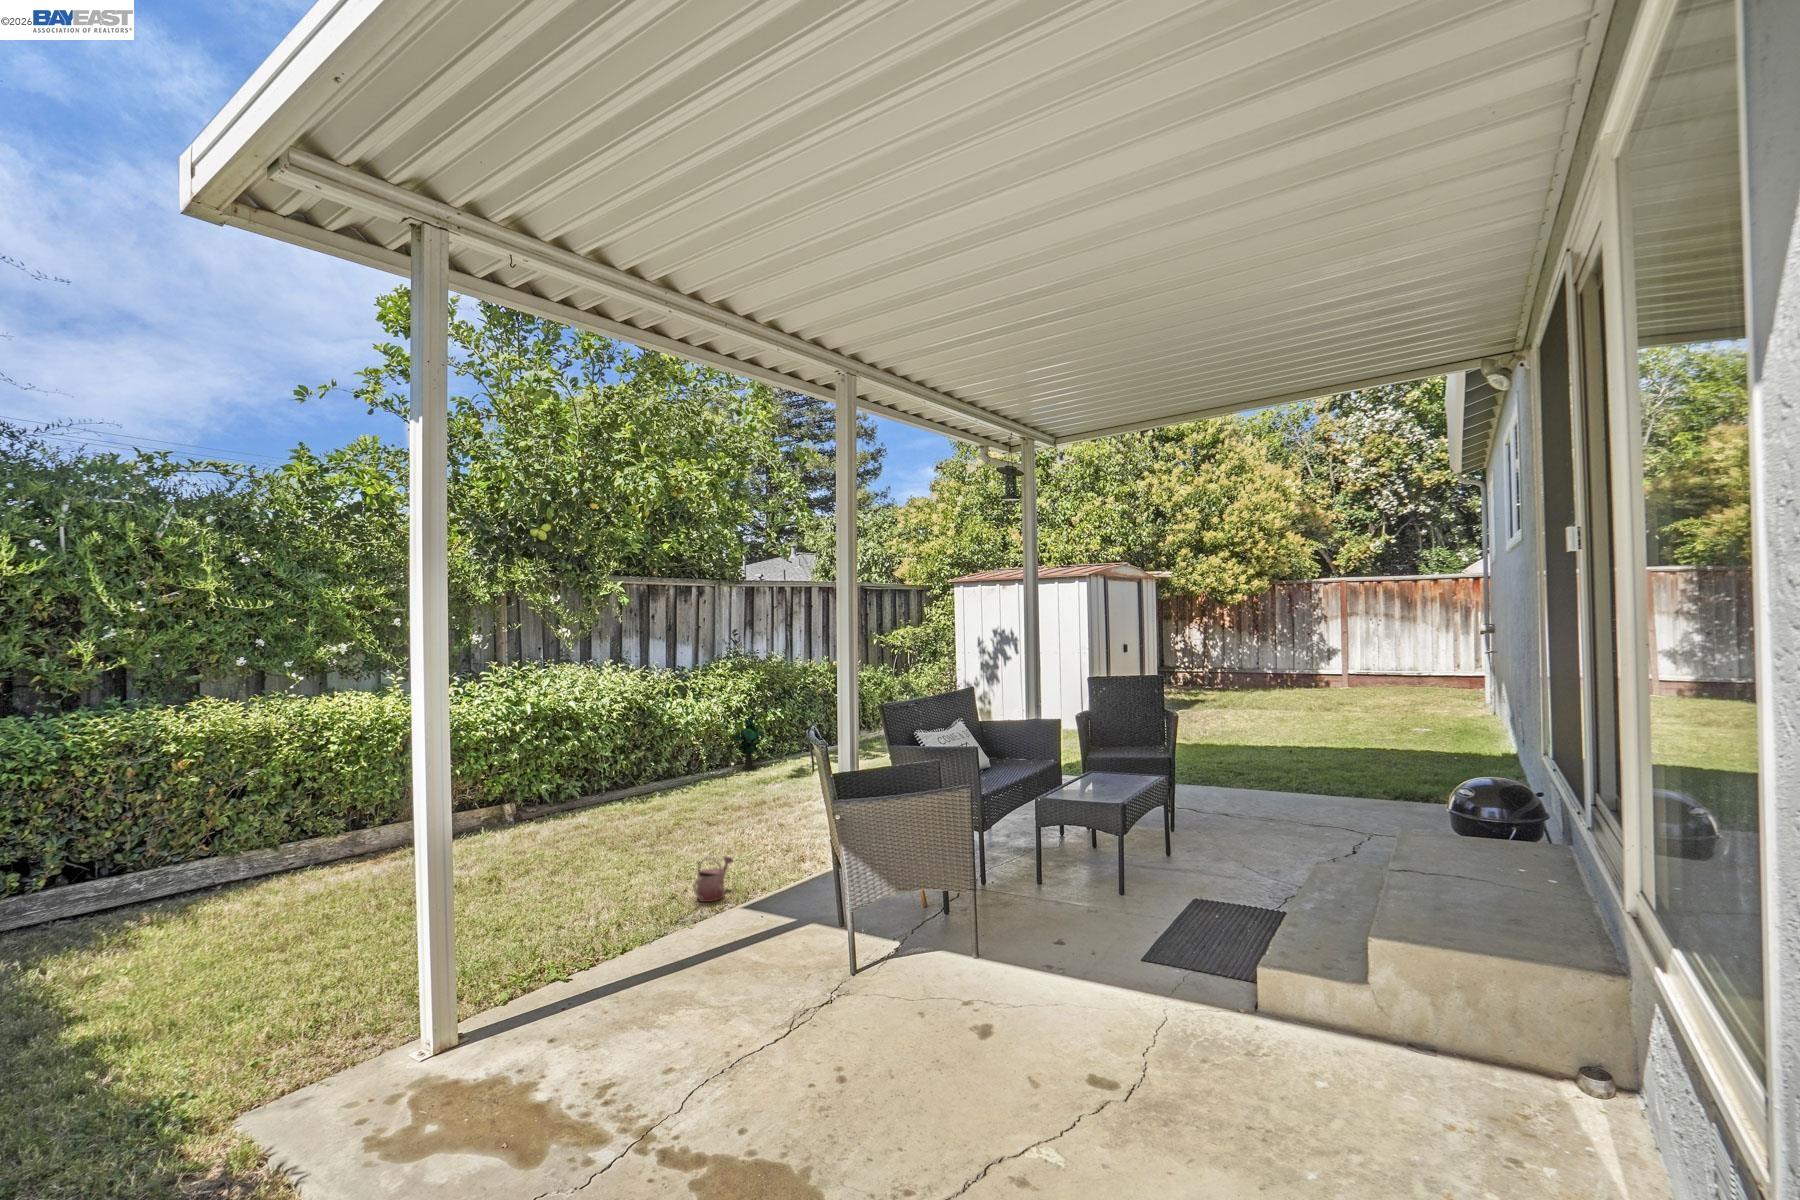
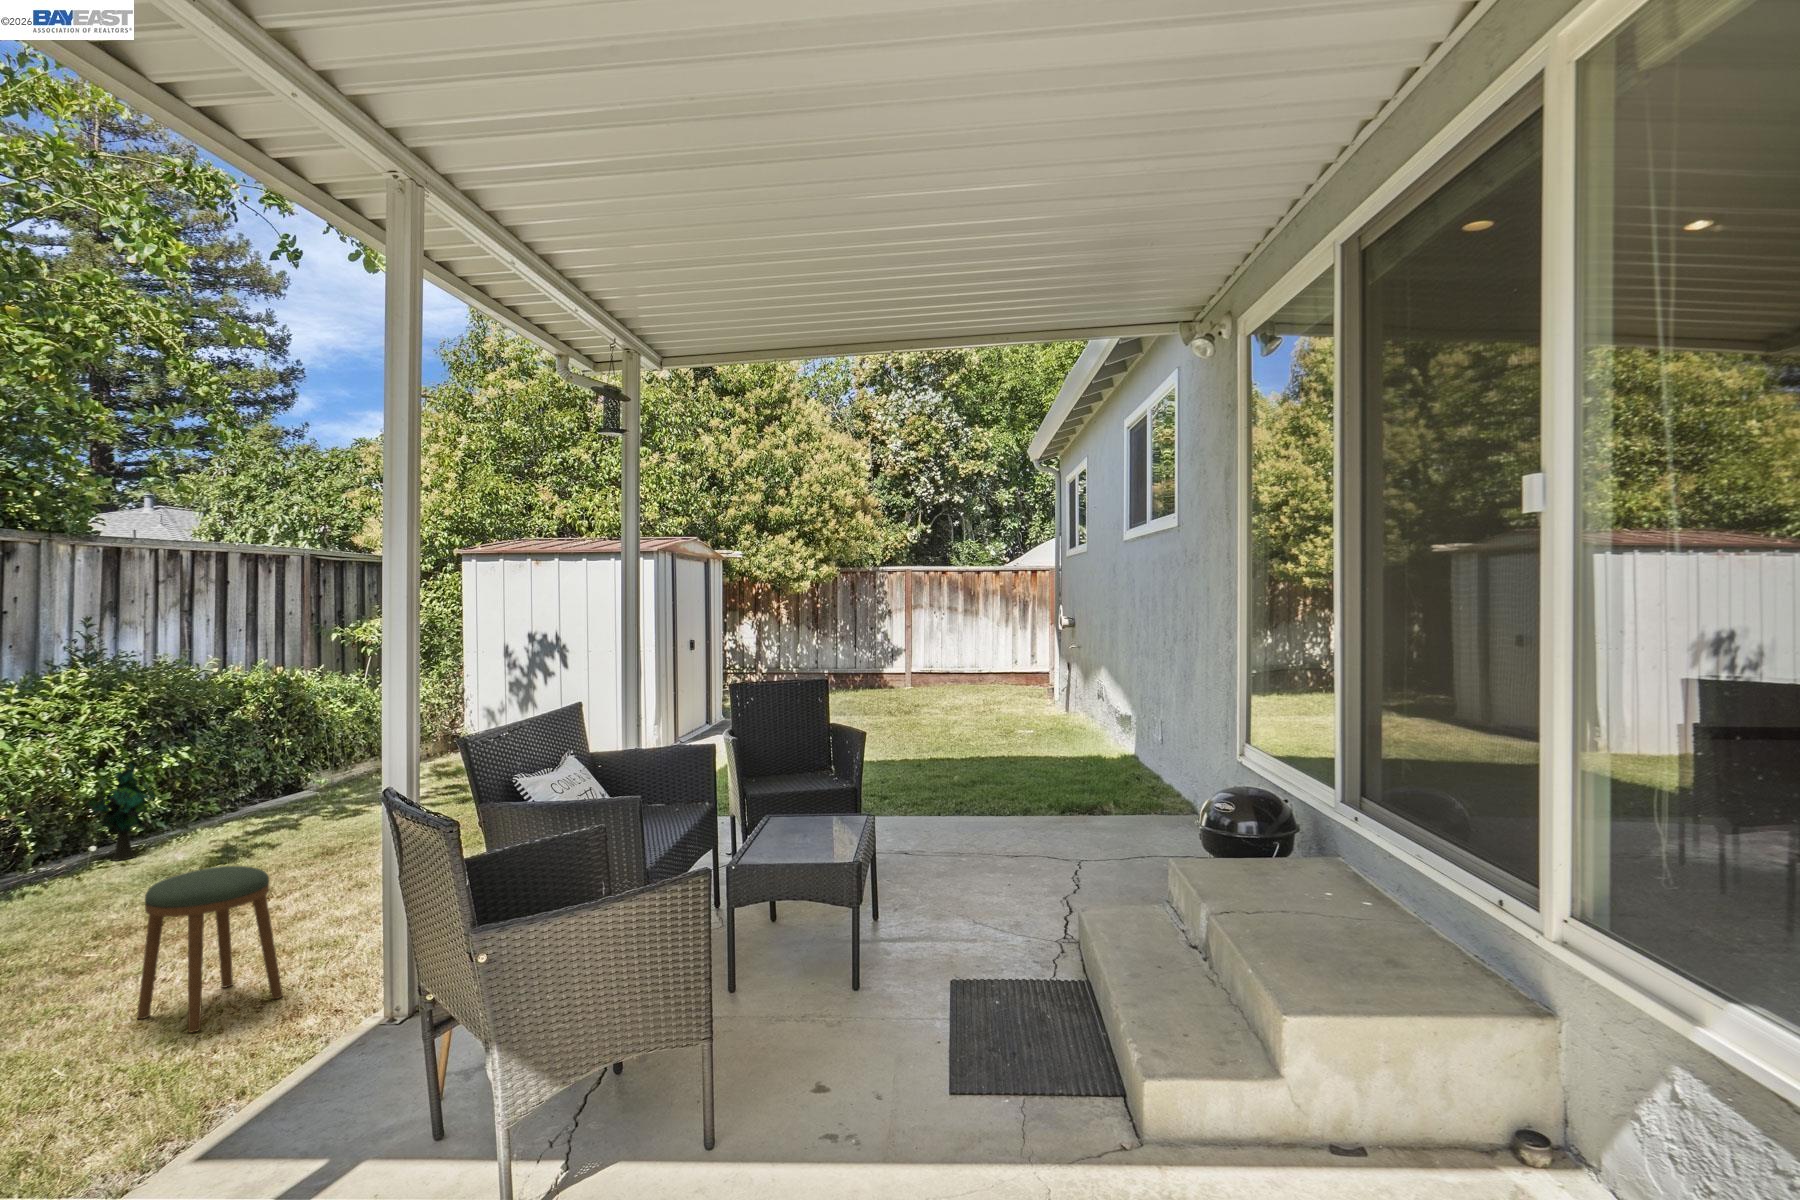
stool: none [726,772,791,859] -> present [137,866,283,1033]
watering can: present [693,857,733,902] -> none [109,1042,191,1146]

